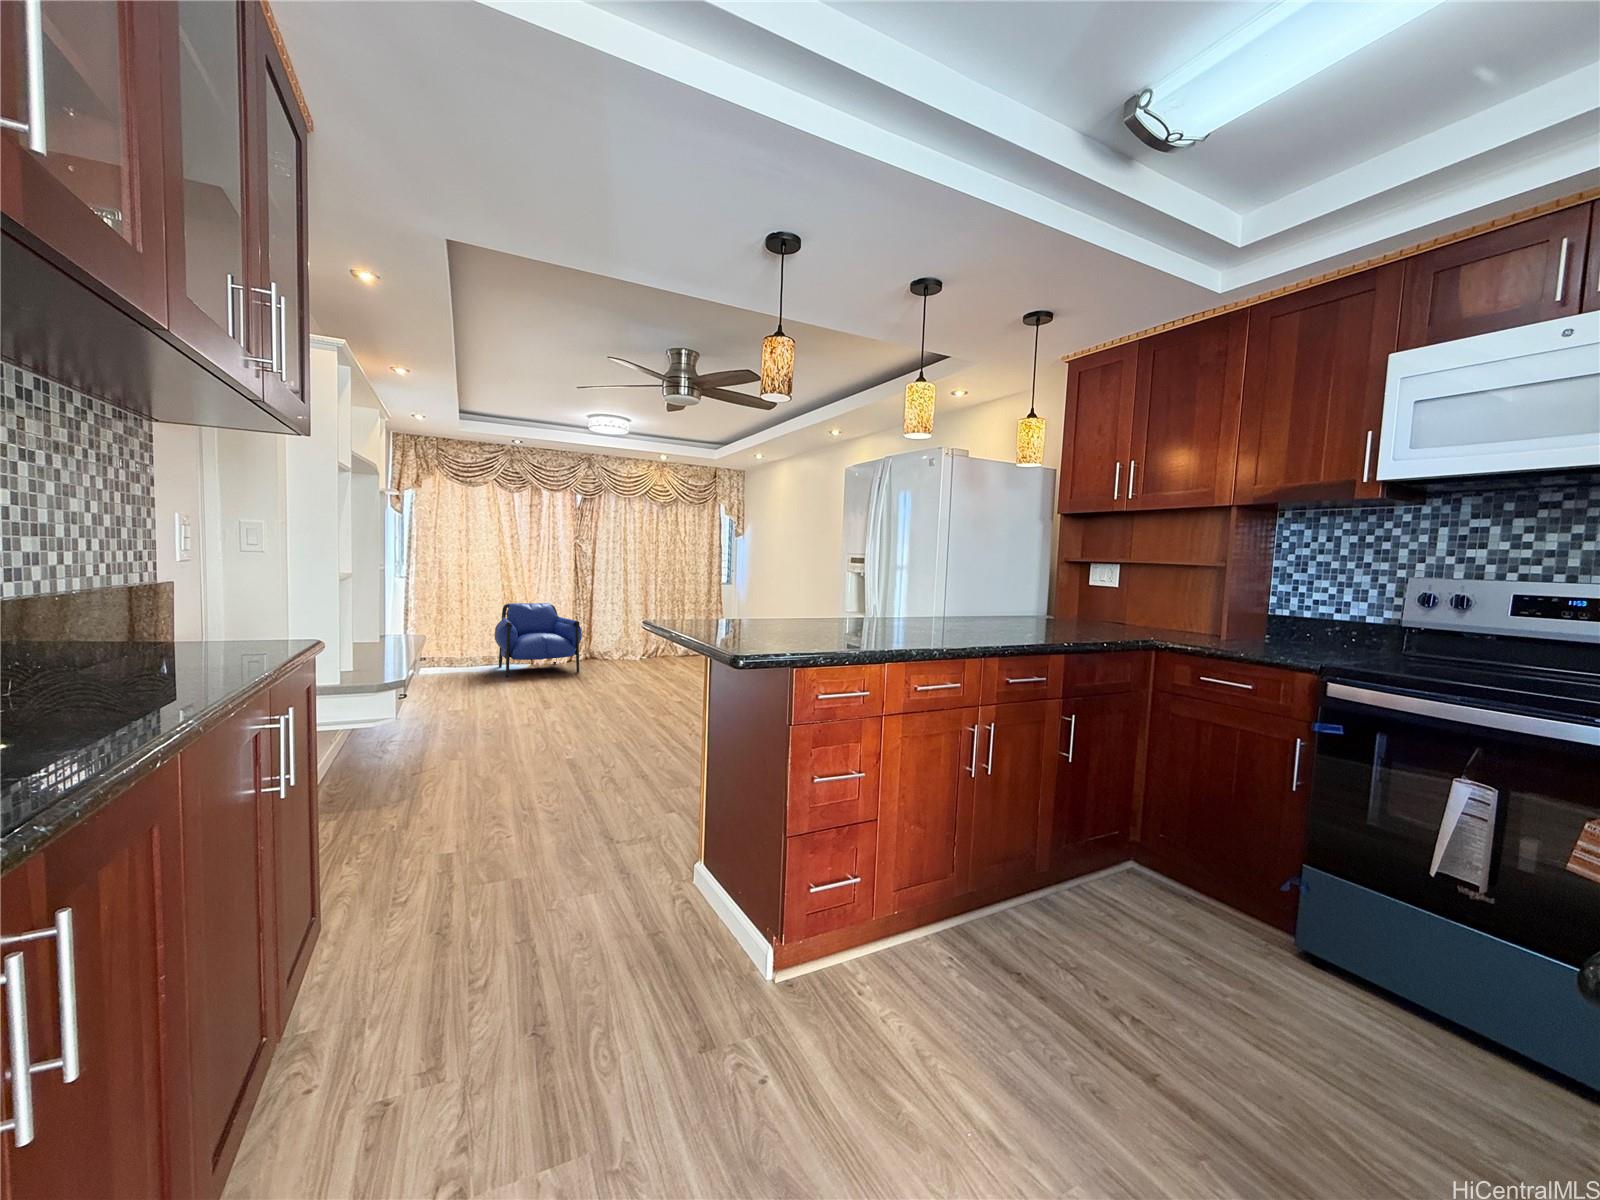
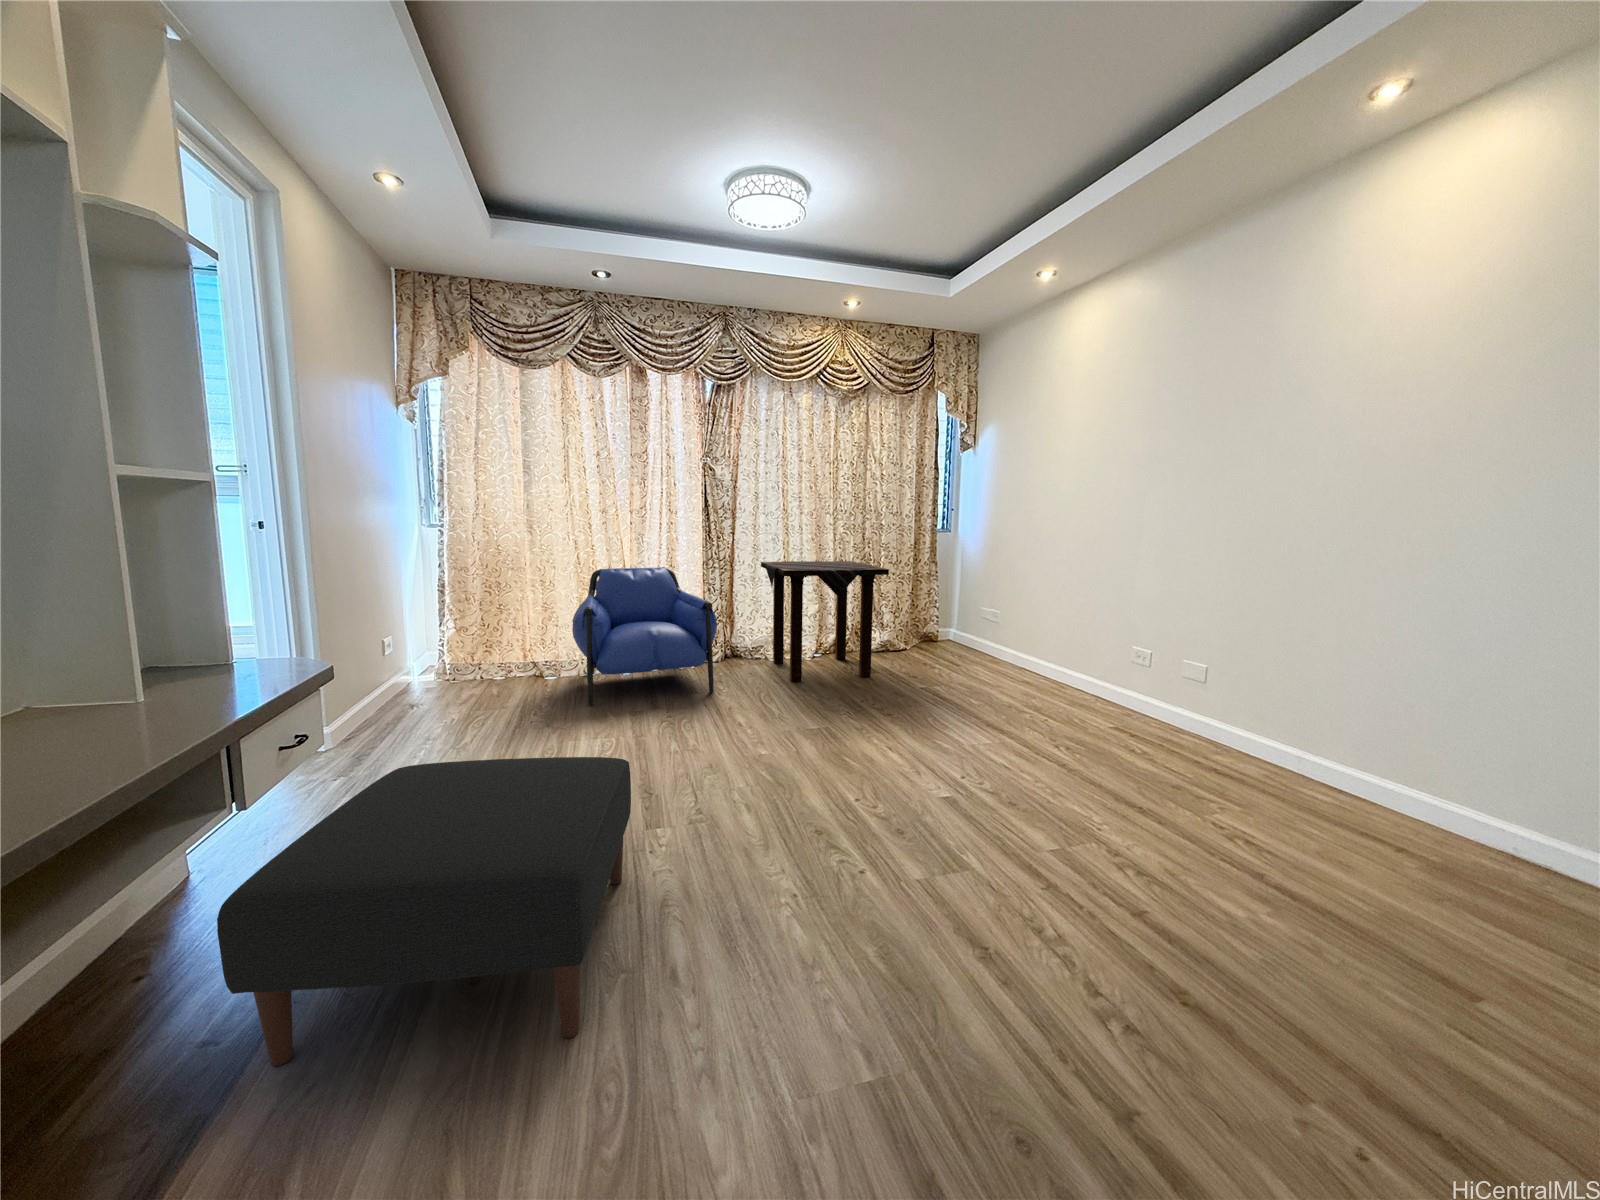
side table: none [609,601,683,669] -> present [761,561,889,682]
ottoman: none [445,663,552,733] -> present [217,757,631,1066]

